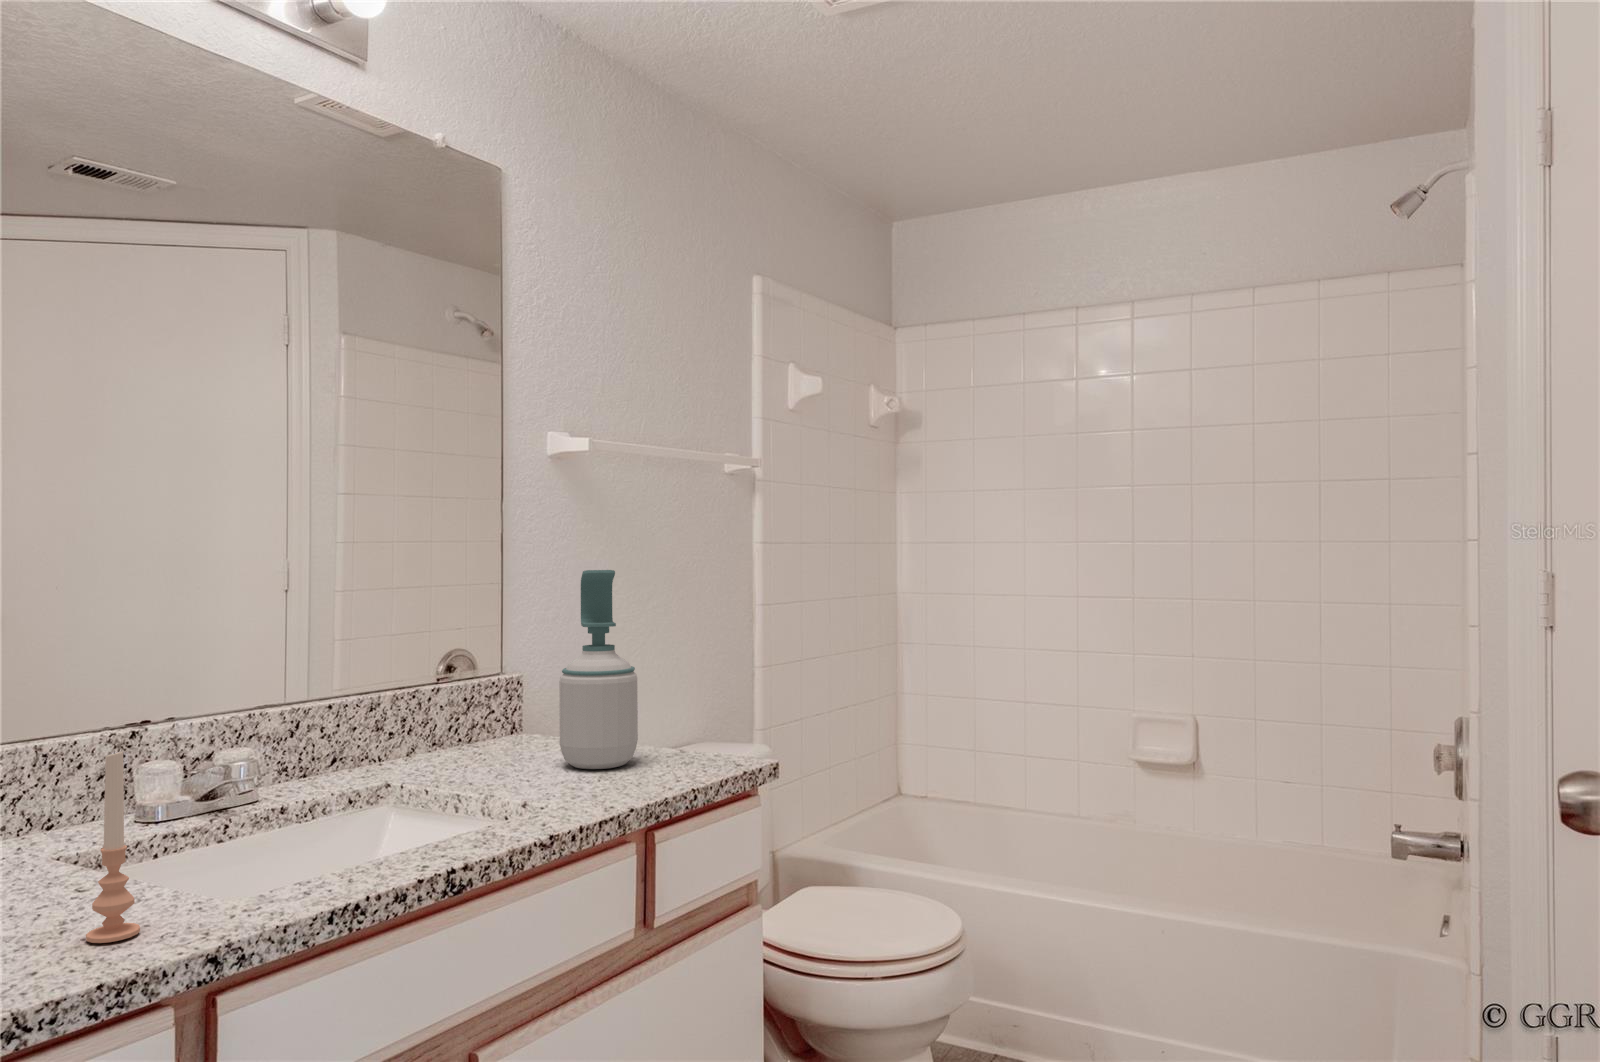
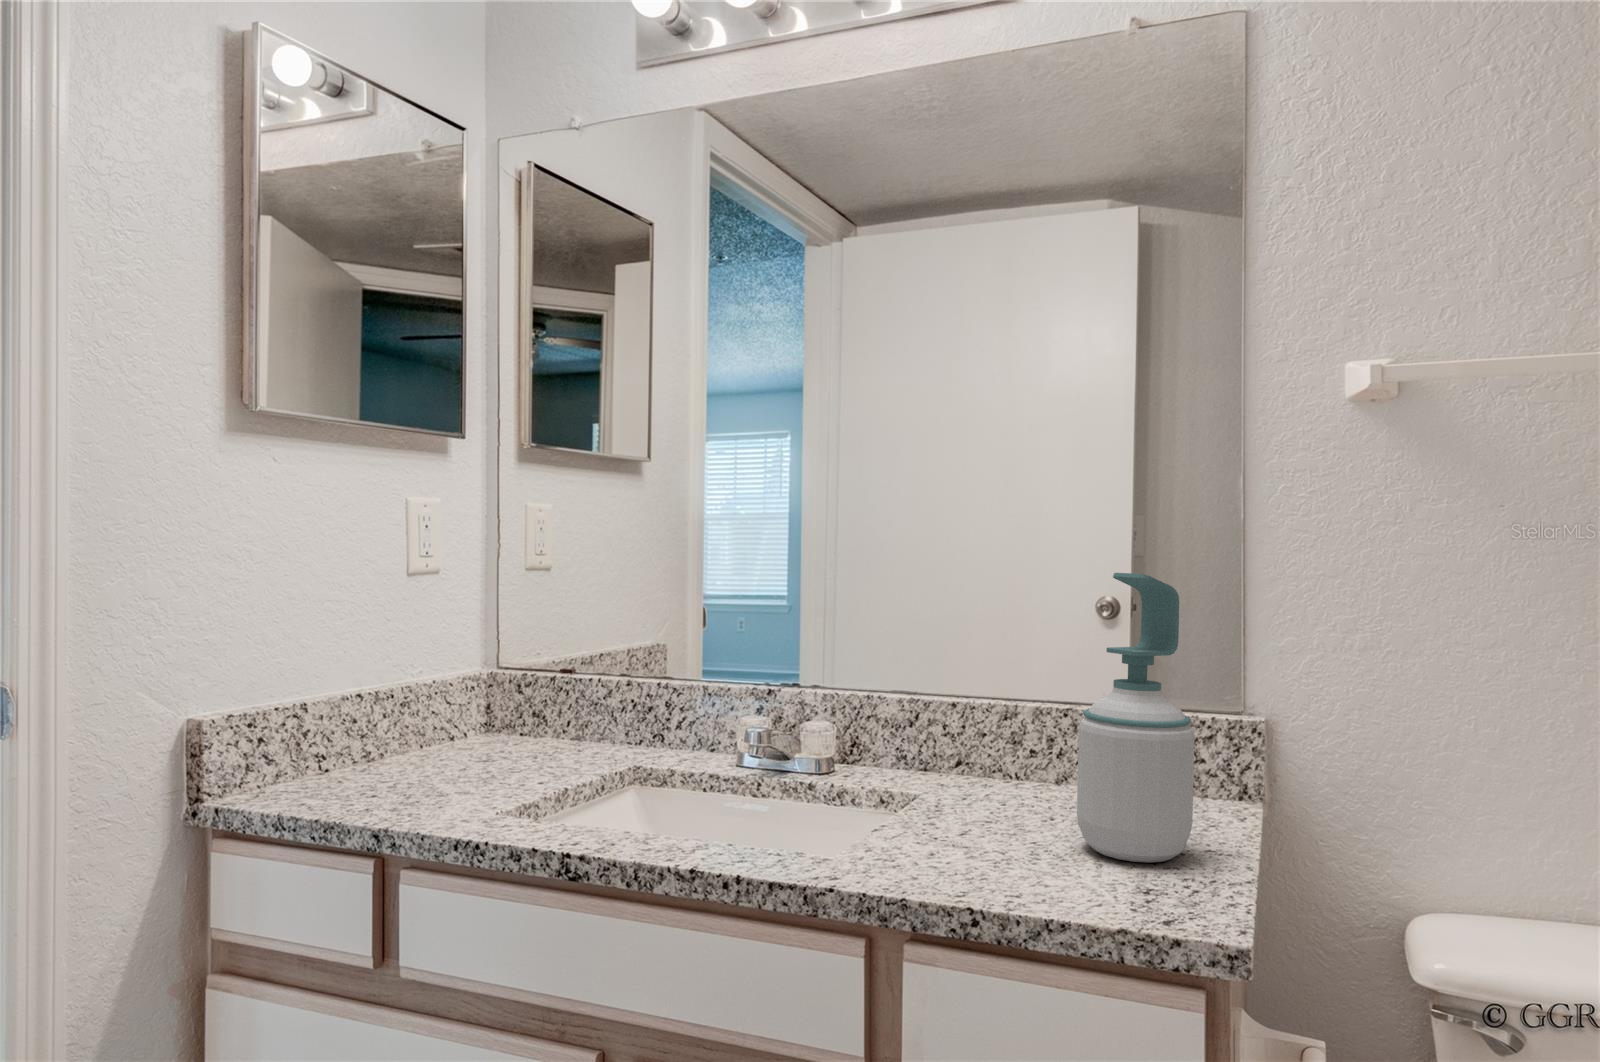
candle: present [86,750,140,943] -> none [422,674,458,813]

